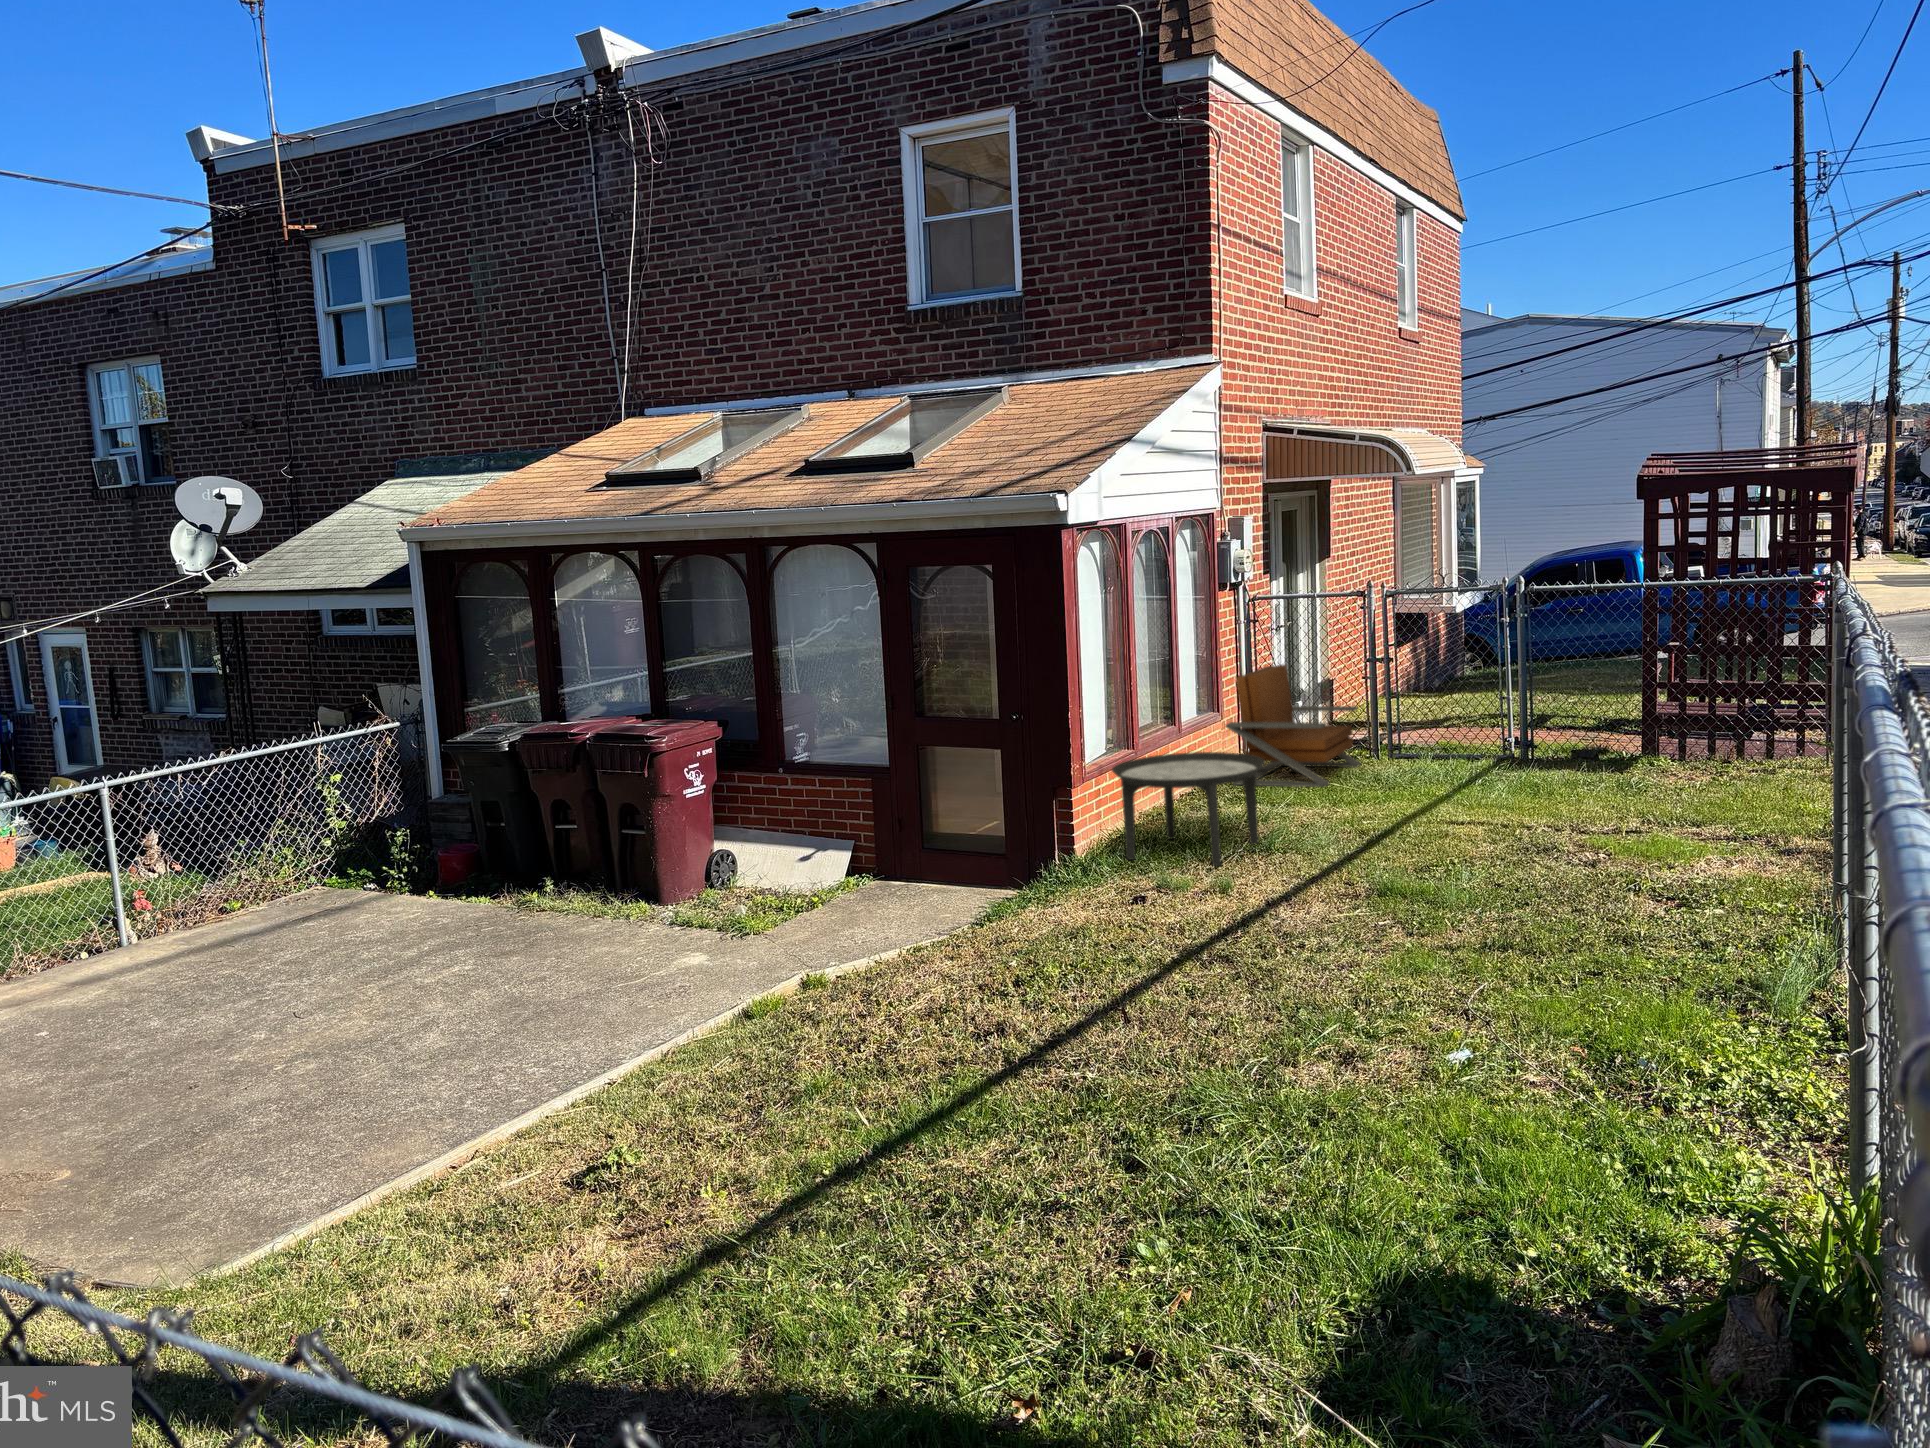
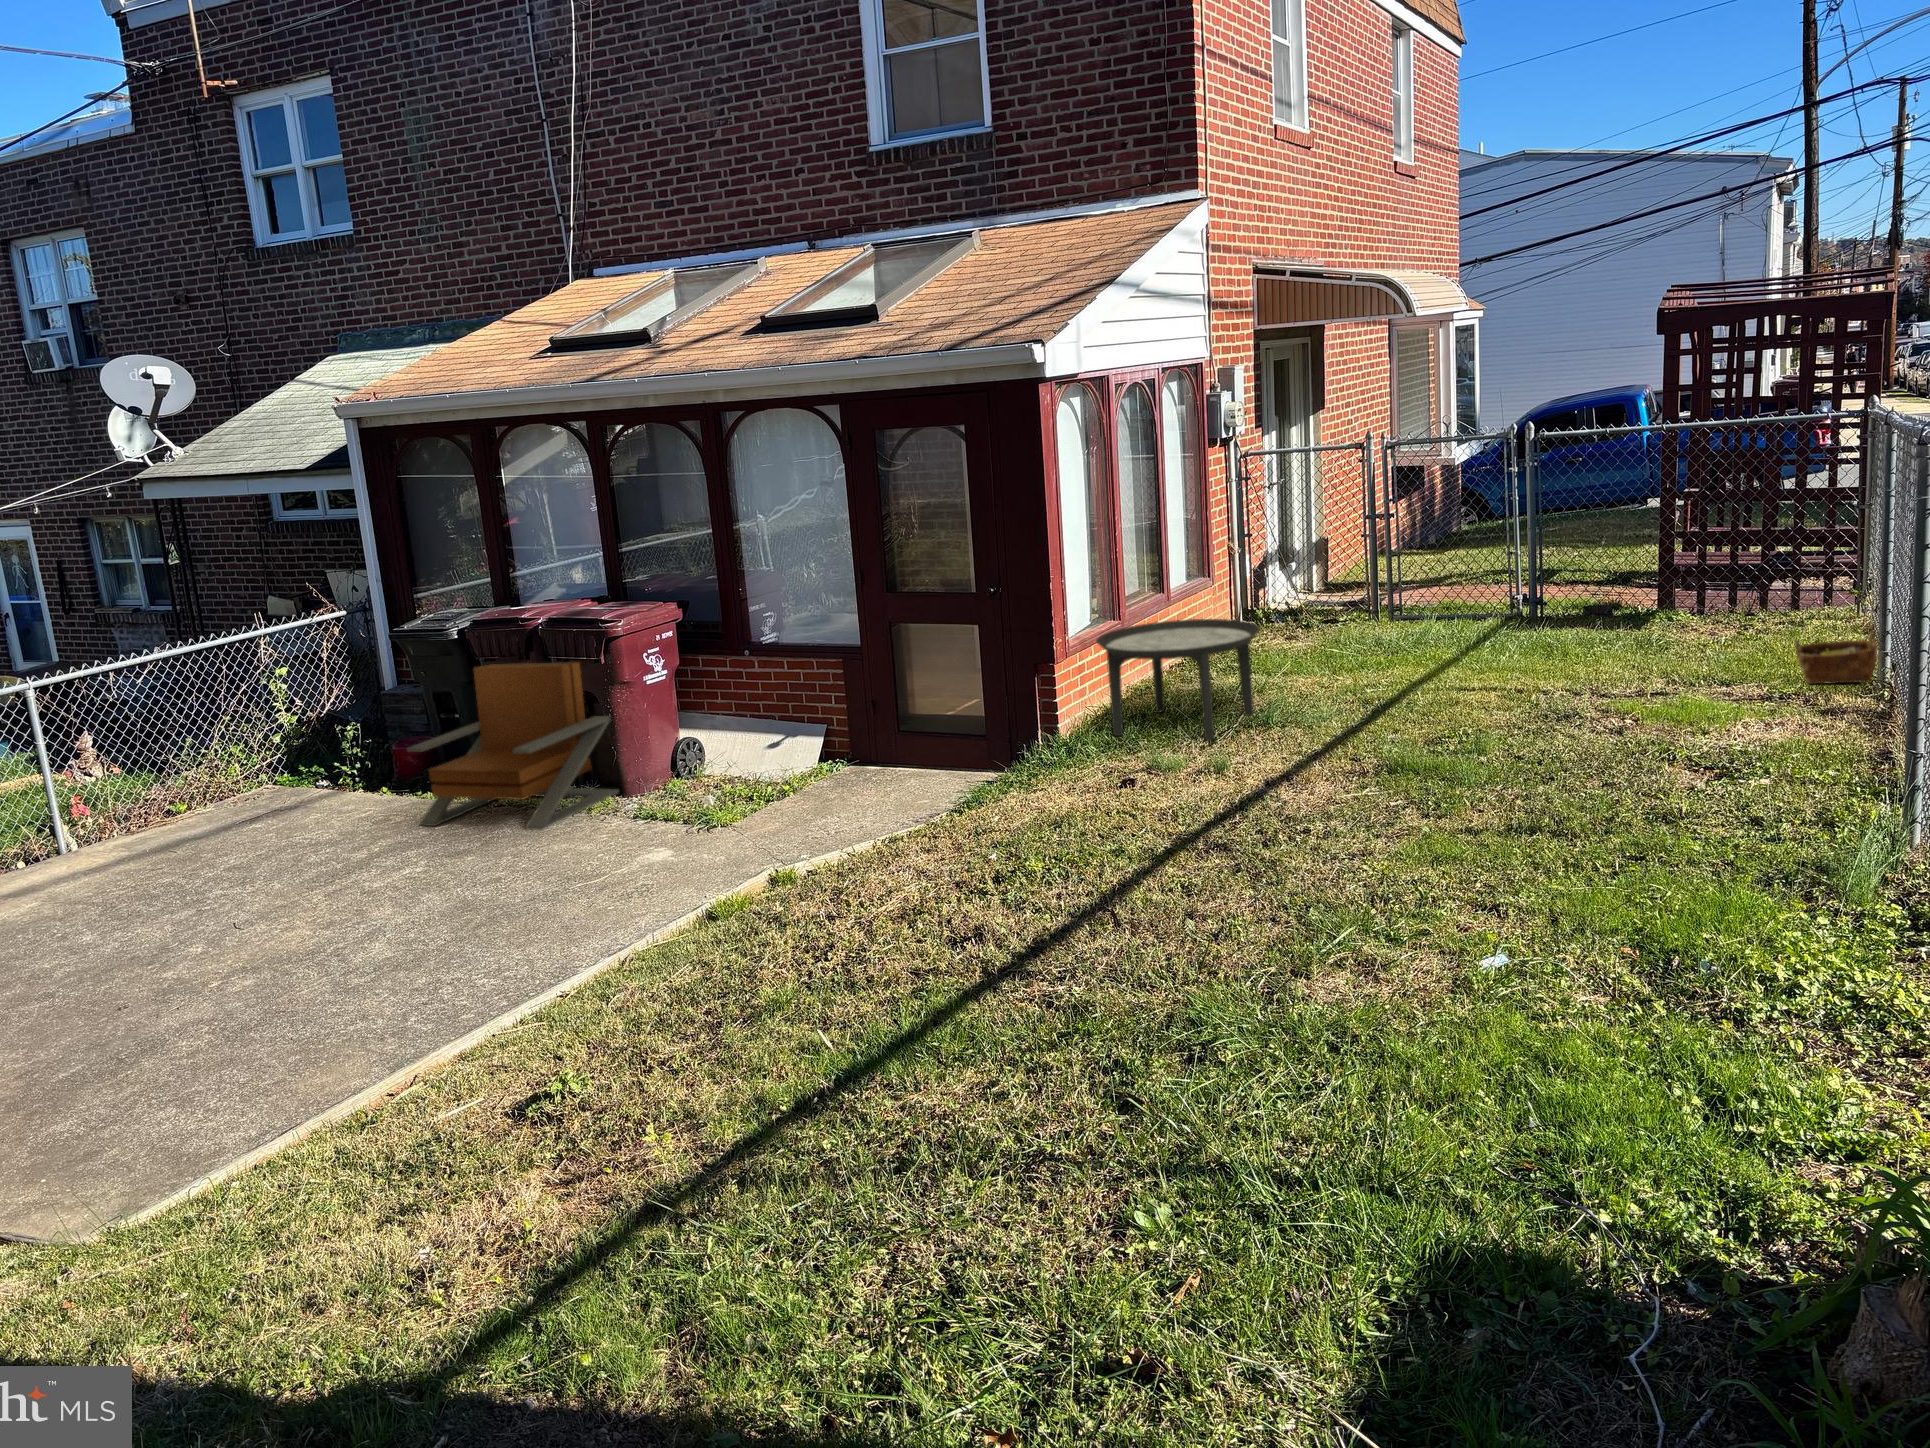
lounge chair: present [1226,665,1361,787] -> present [407,662,619,830]
woven basket: none [1762,780,1839,828] -> present [1794,632,1878,684]

